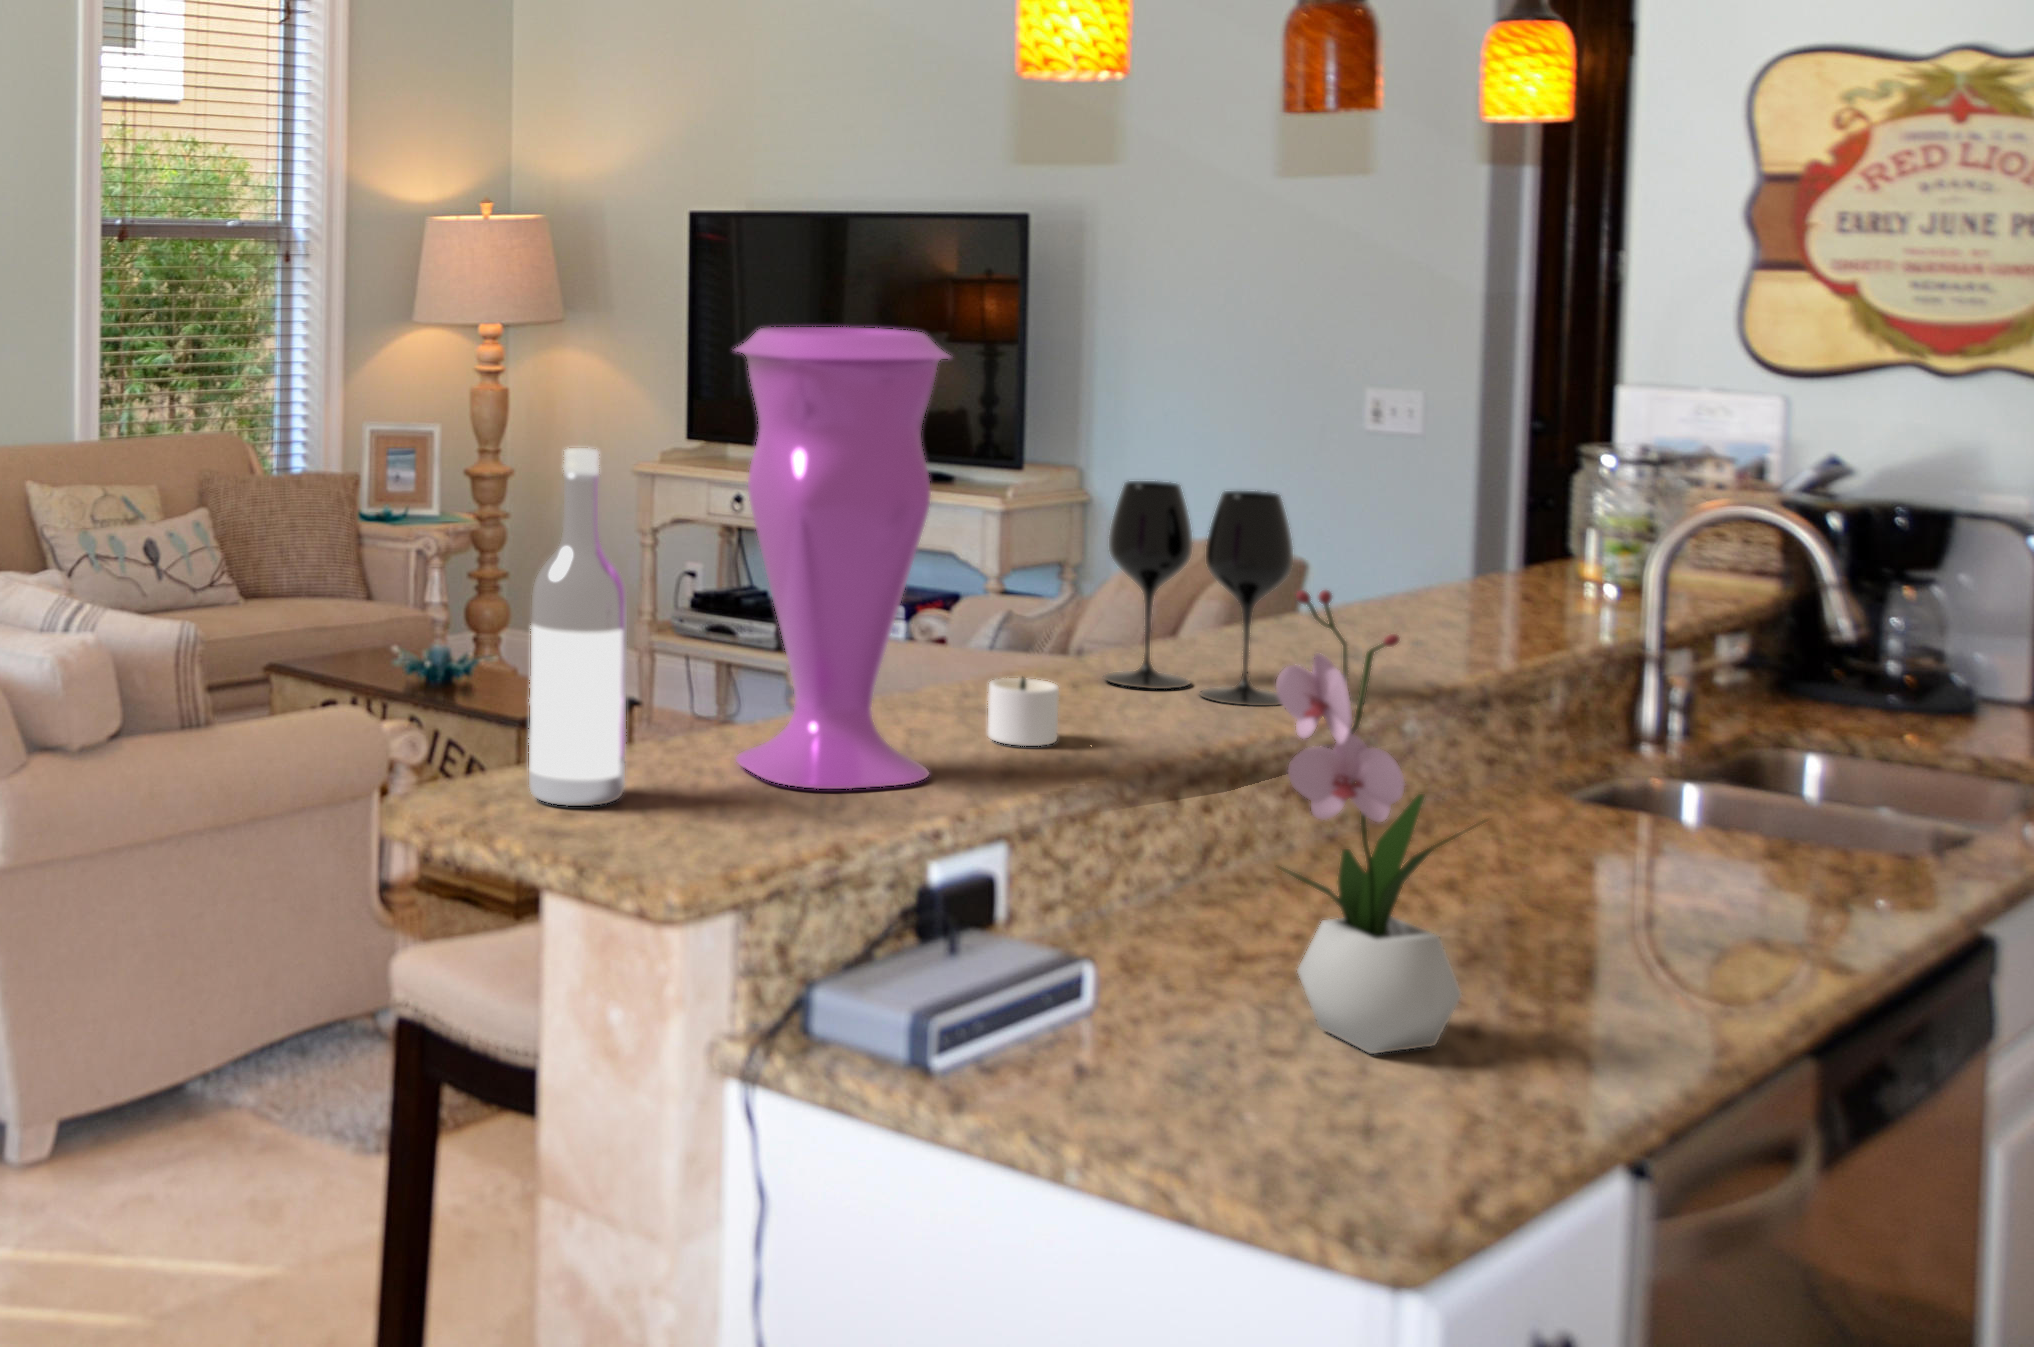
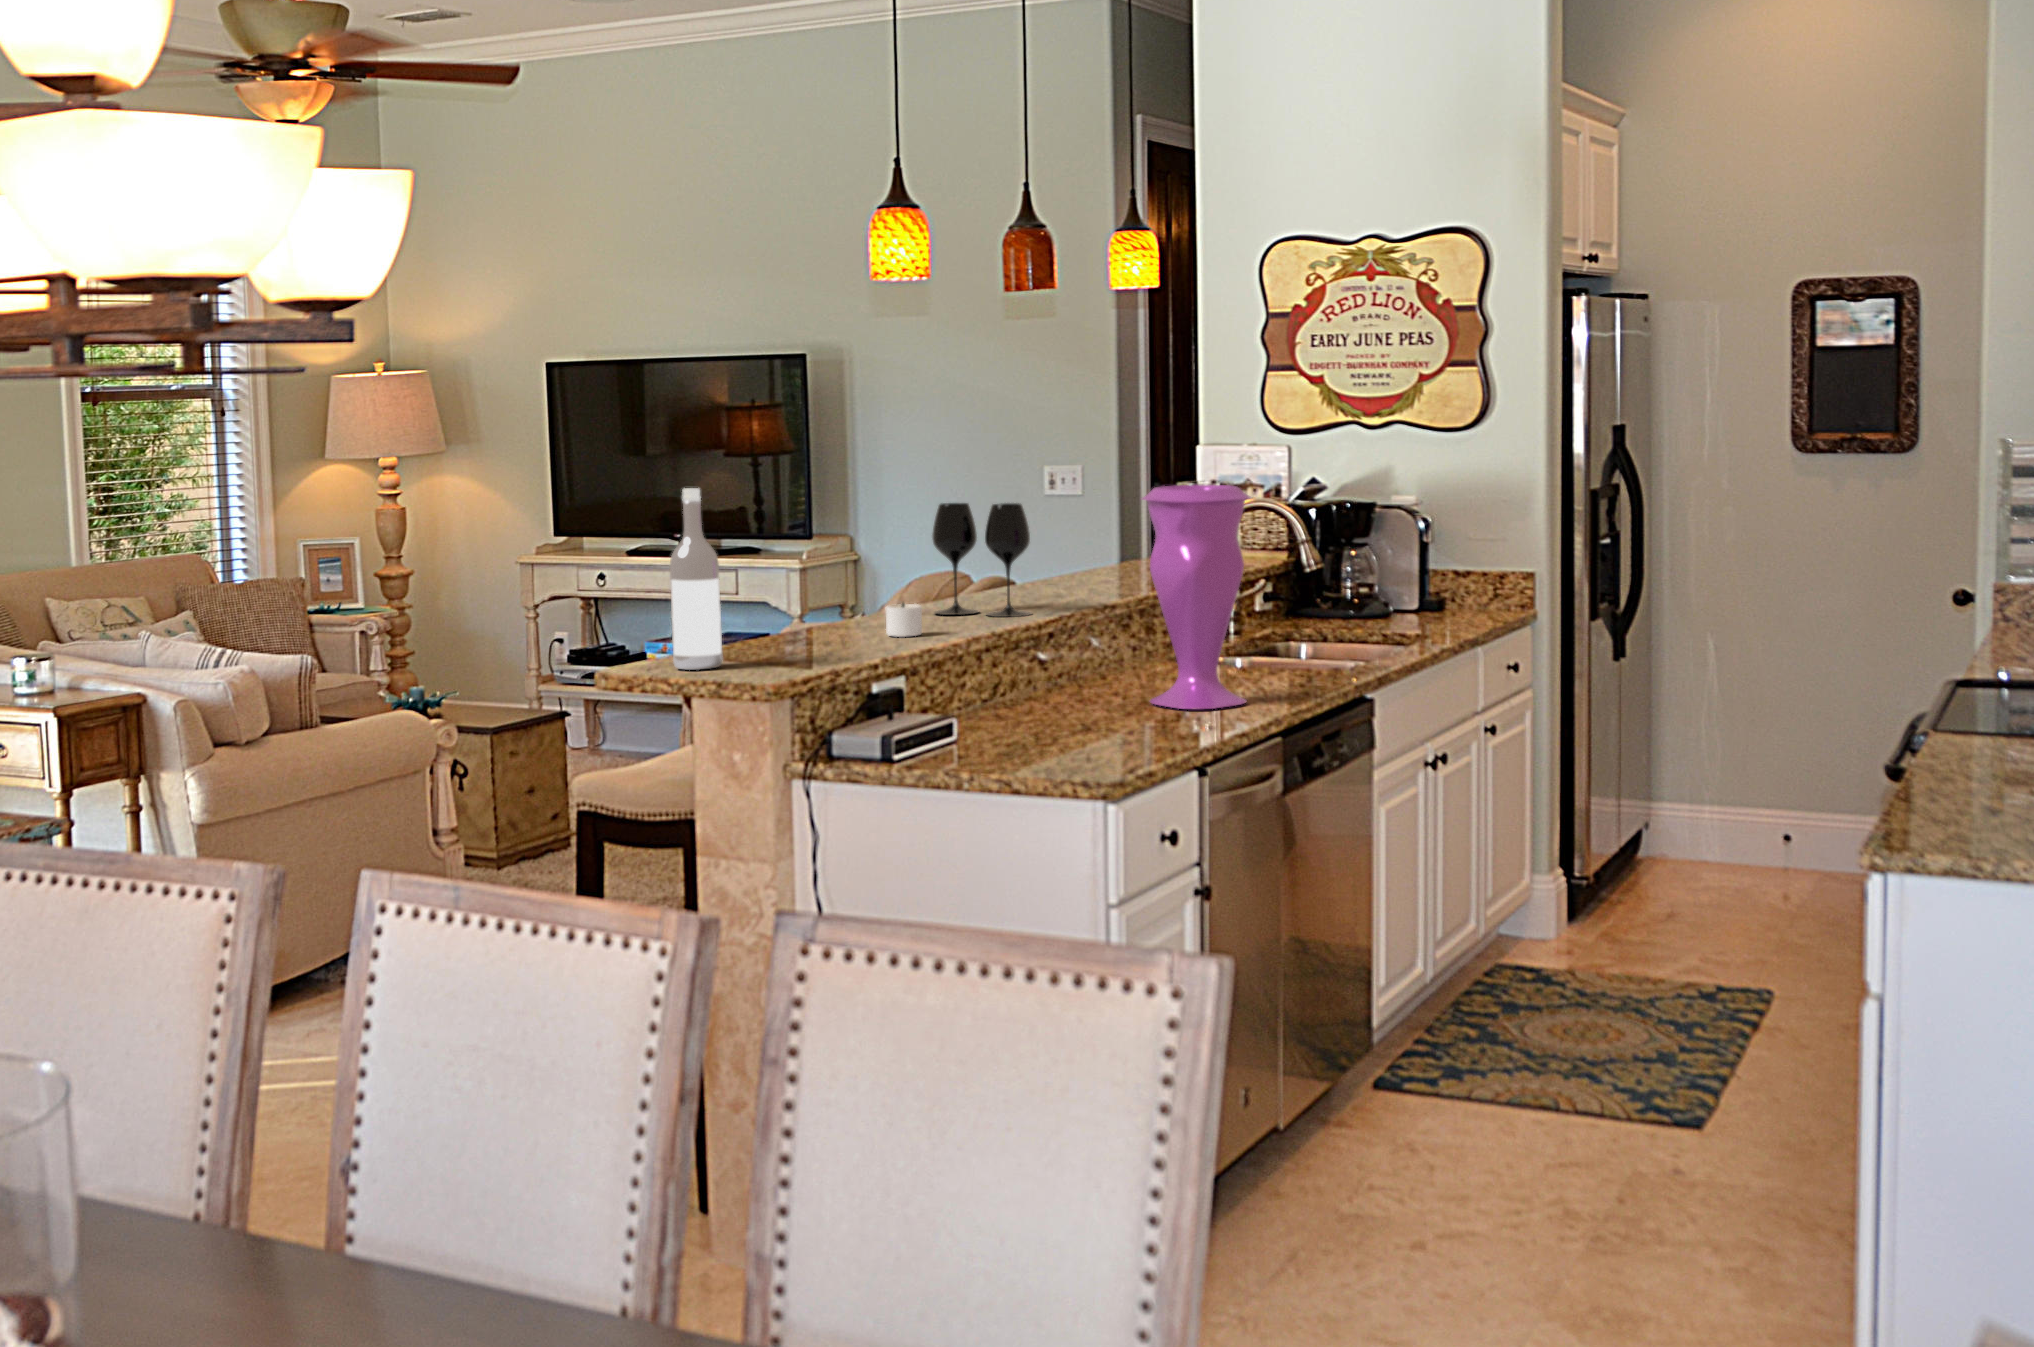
vase: present [735,327,950,789] -> present [1142,485,1250,709]
flower arrangement: present [1276,590,1471,1054] -> none [1035,530,1132,741]

